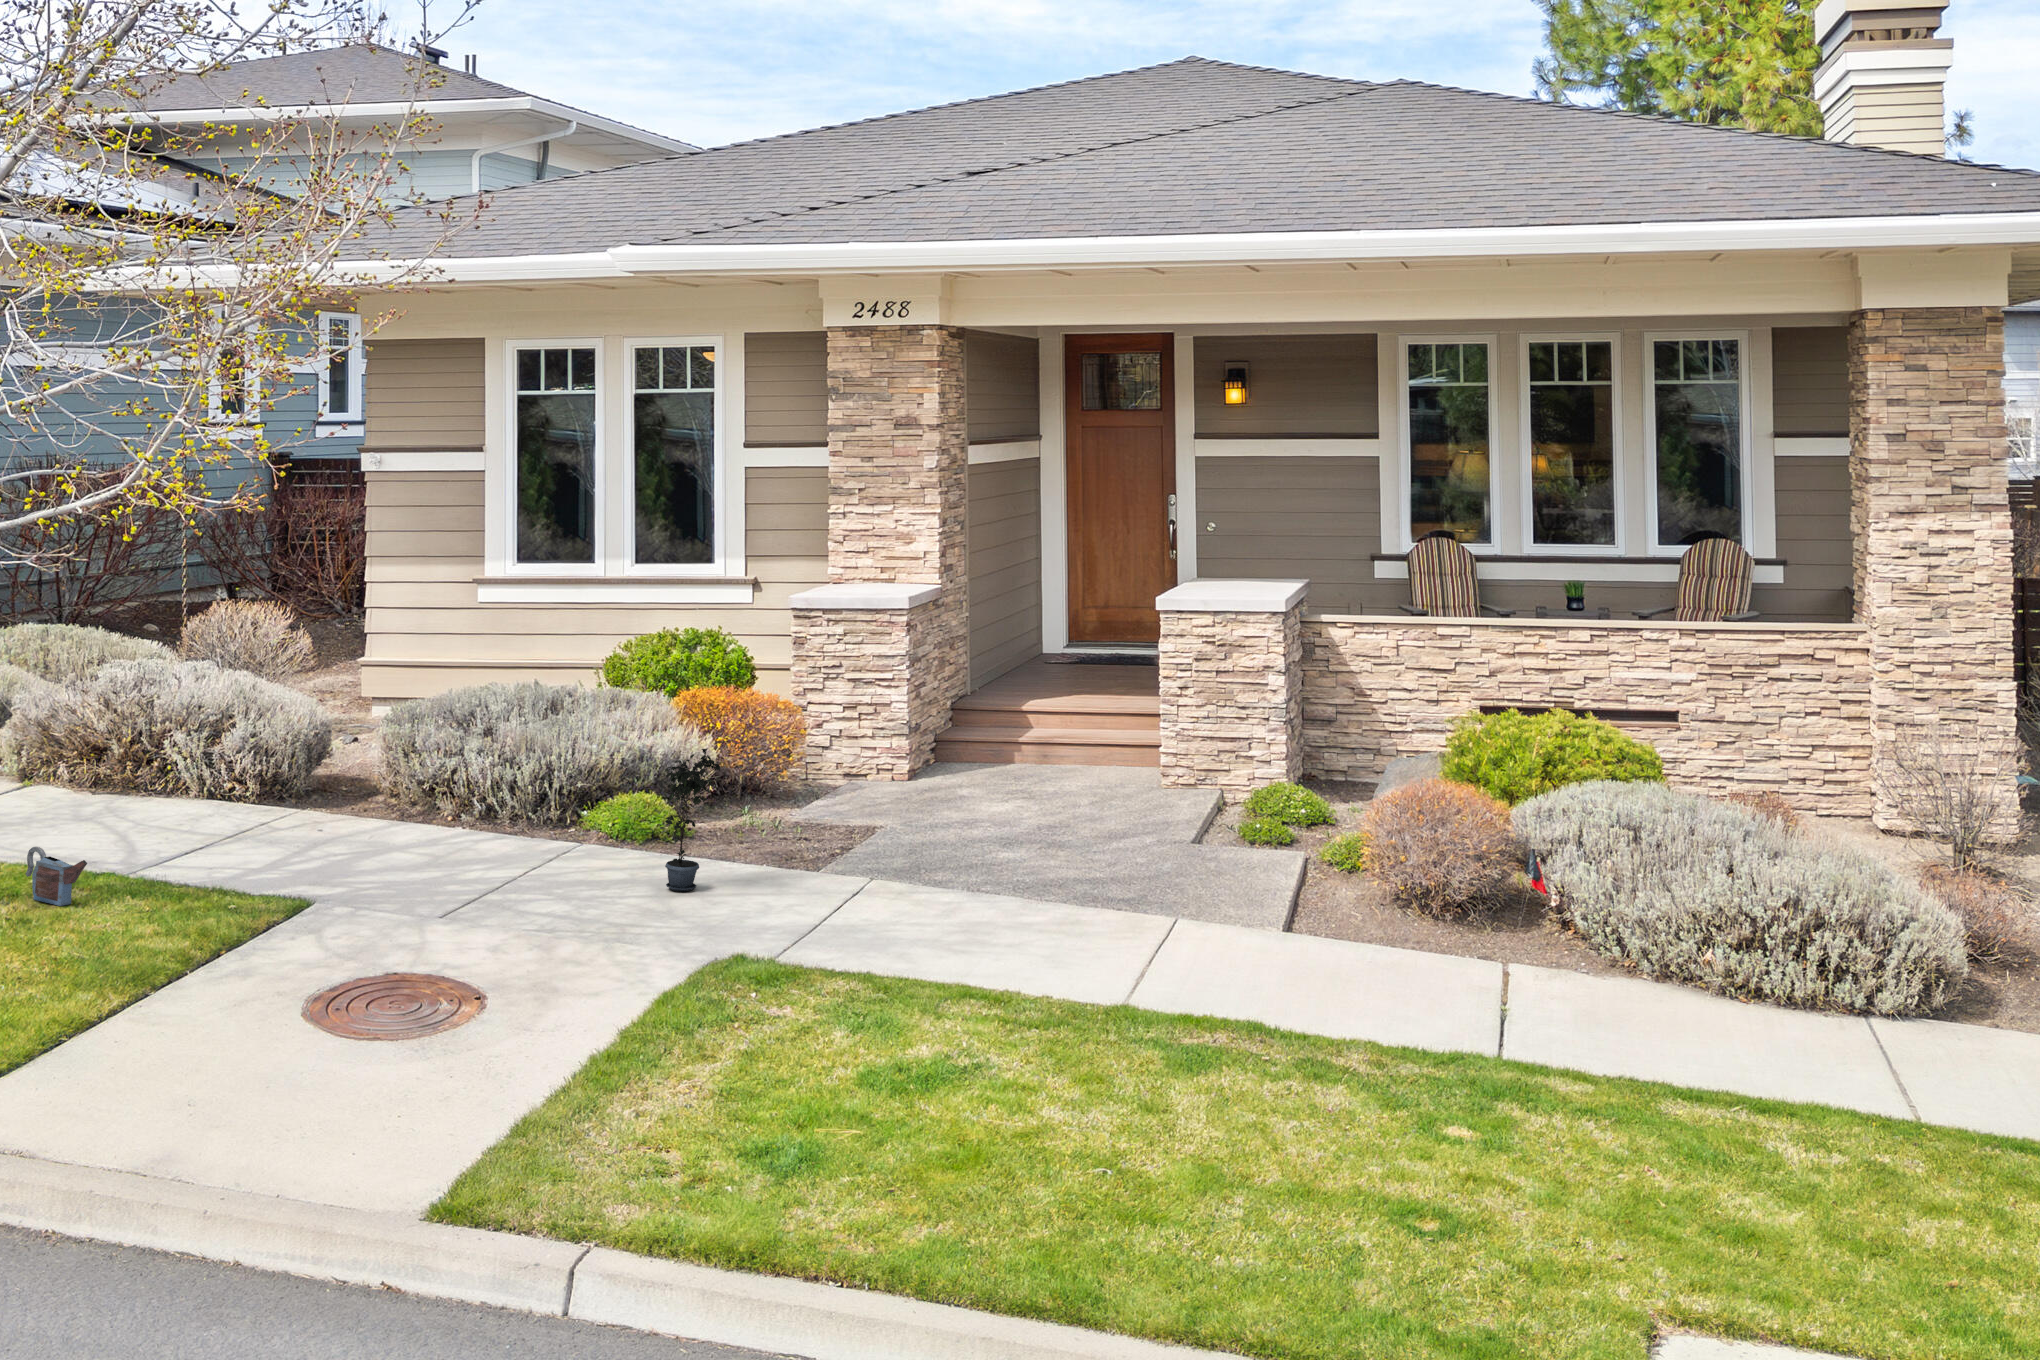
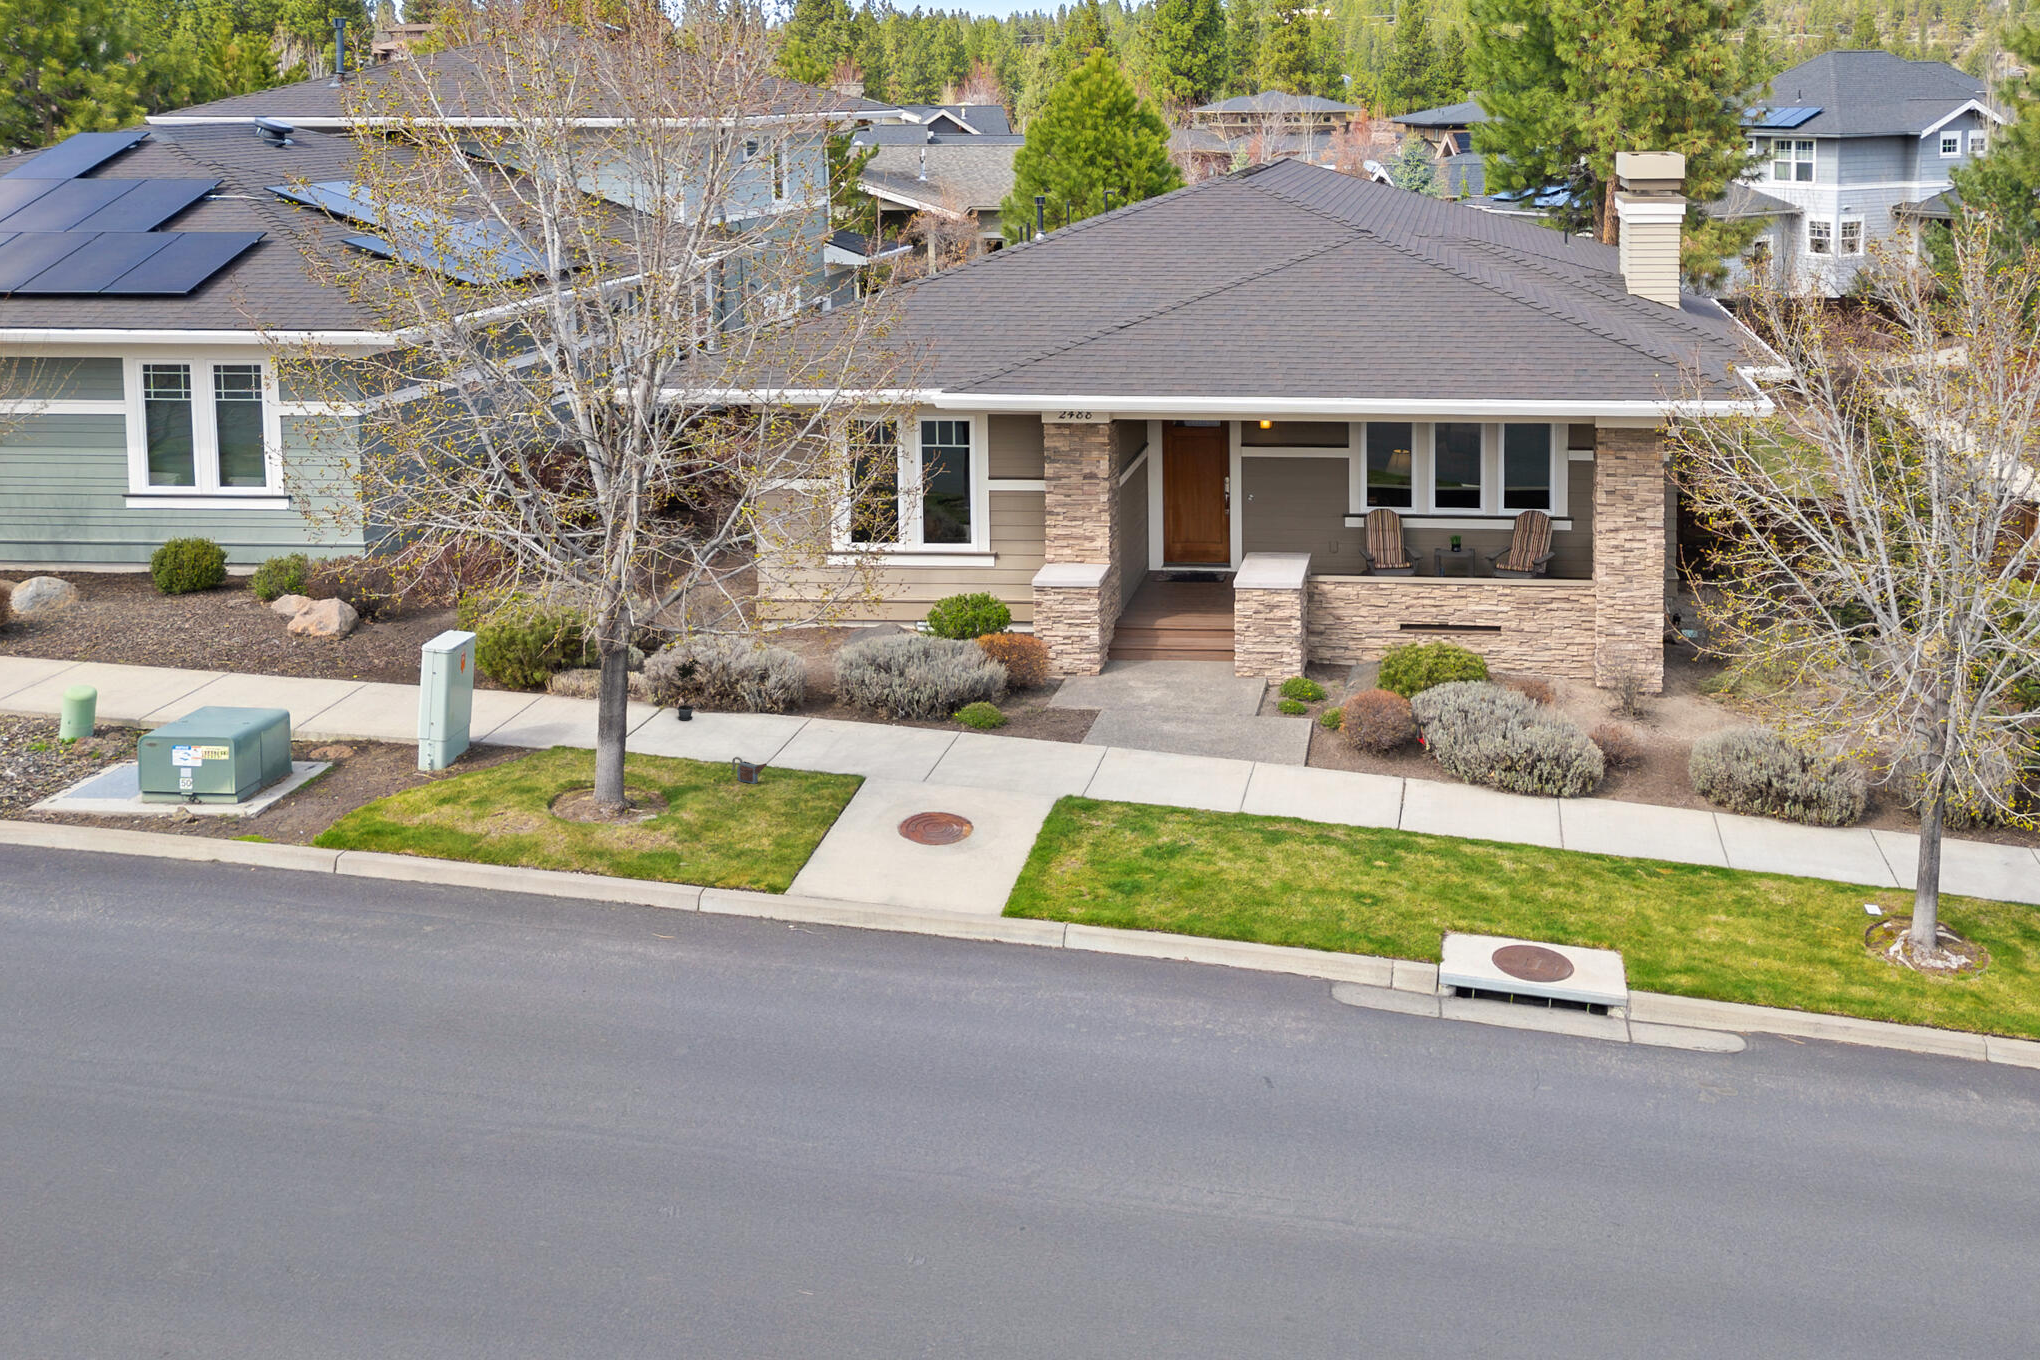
potted plant: present [662,749,720,892] -> present [676,656,701,720]

